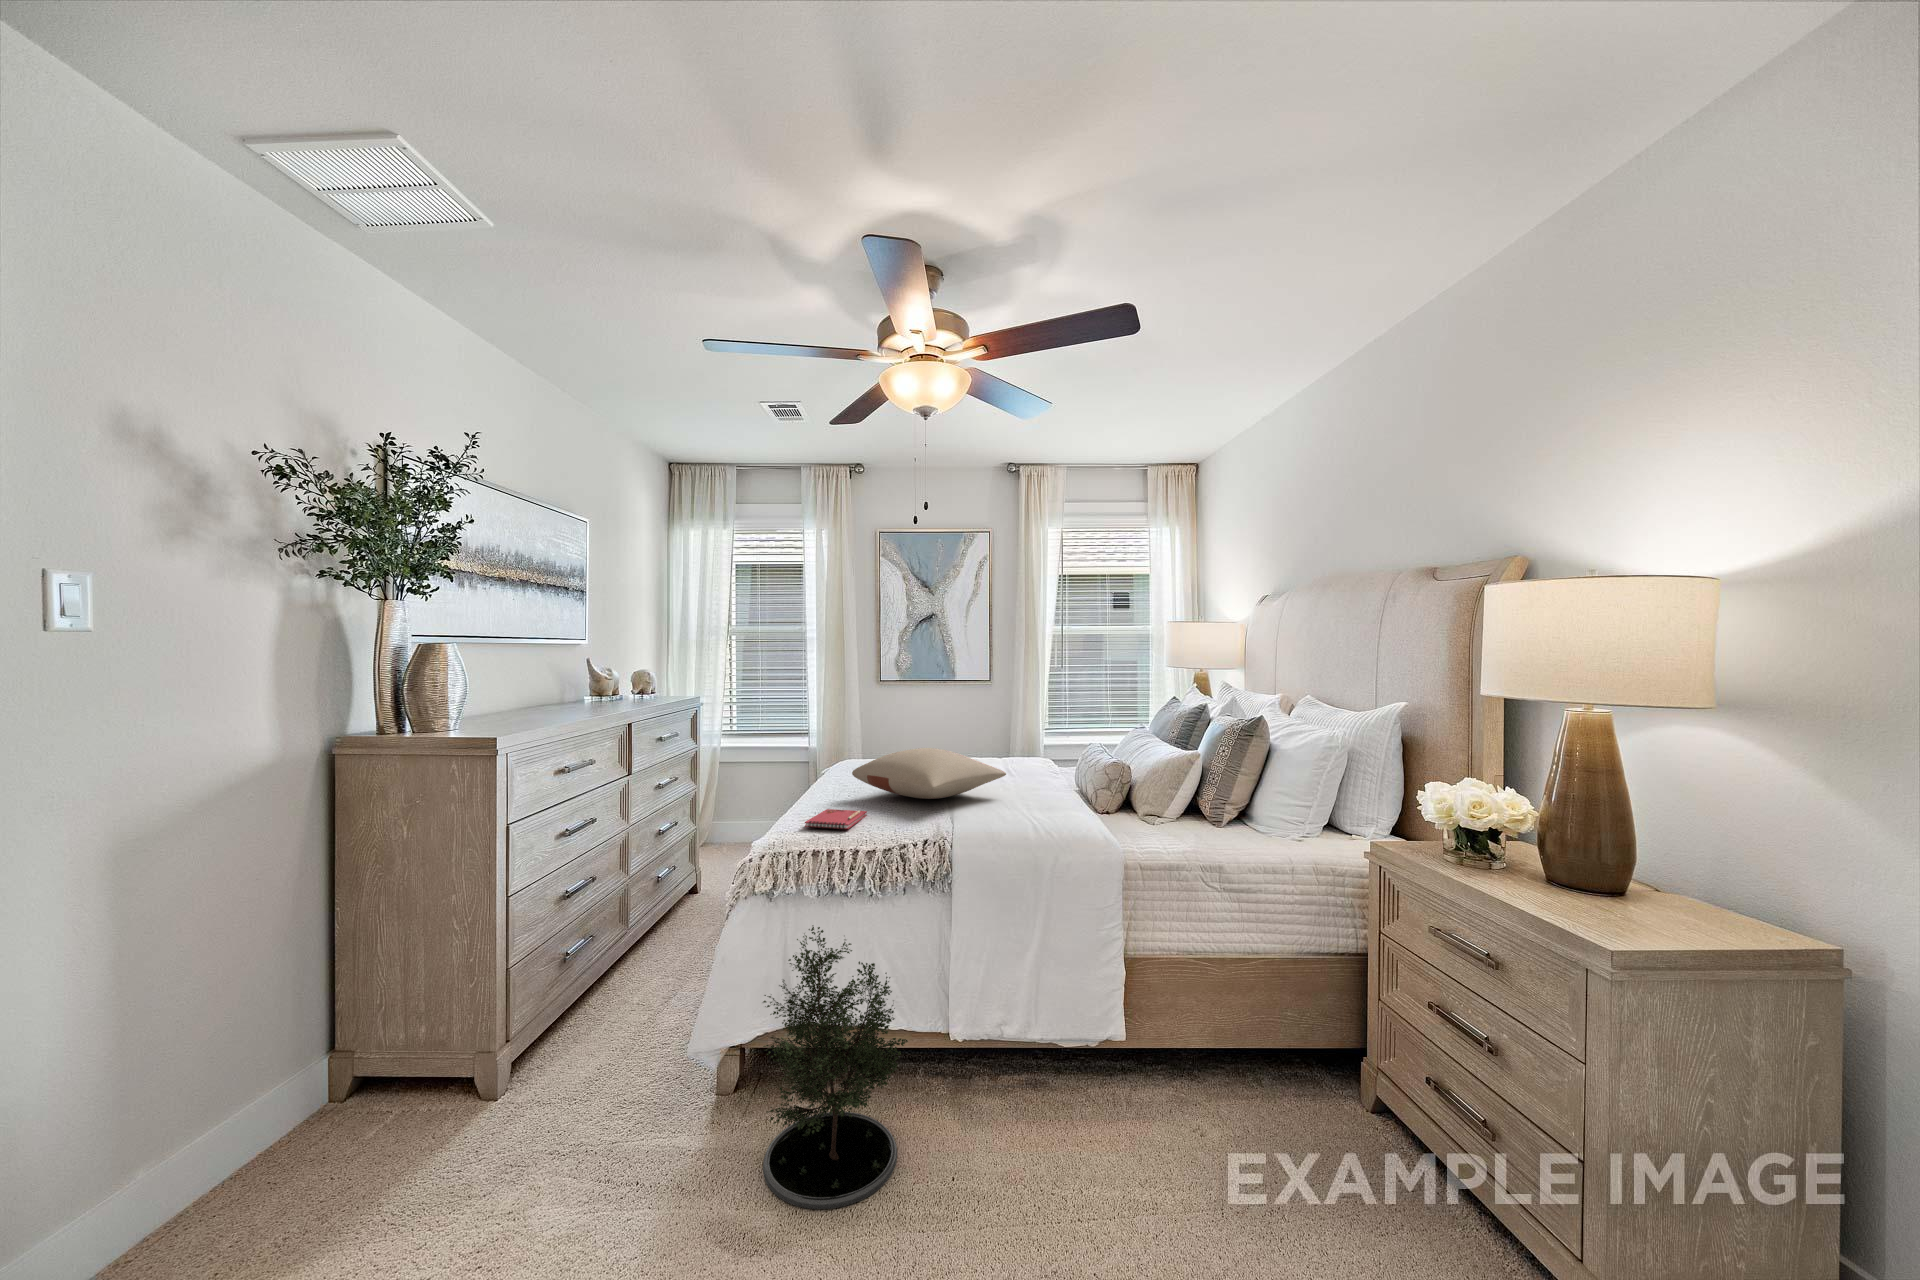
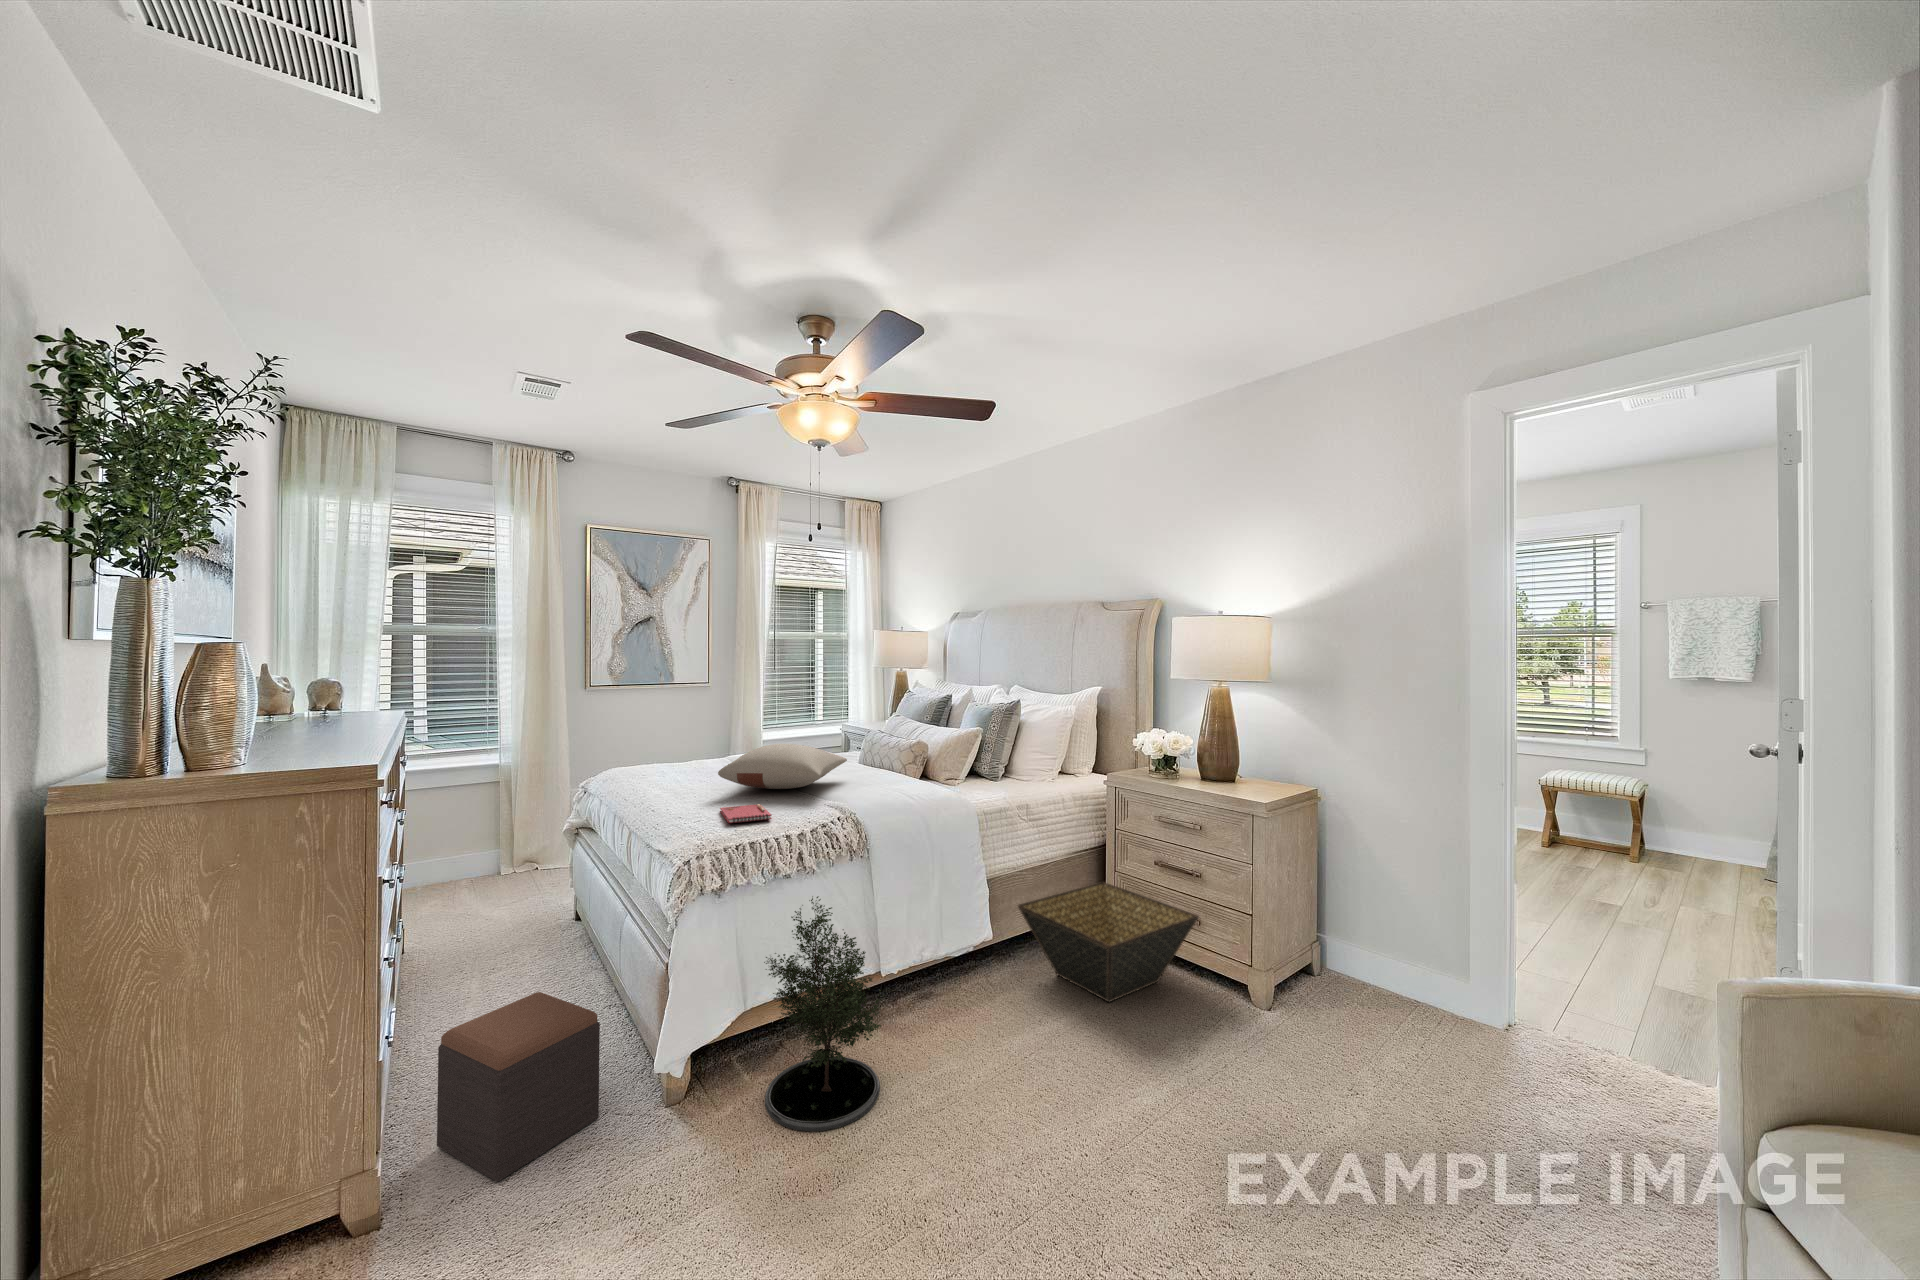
footstool: none [543,956,656,1120] -> present [437,992,600,1182]
basket: none [1182,1002,1477,1197] -> present [1018,882,1199,1002]

